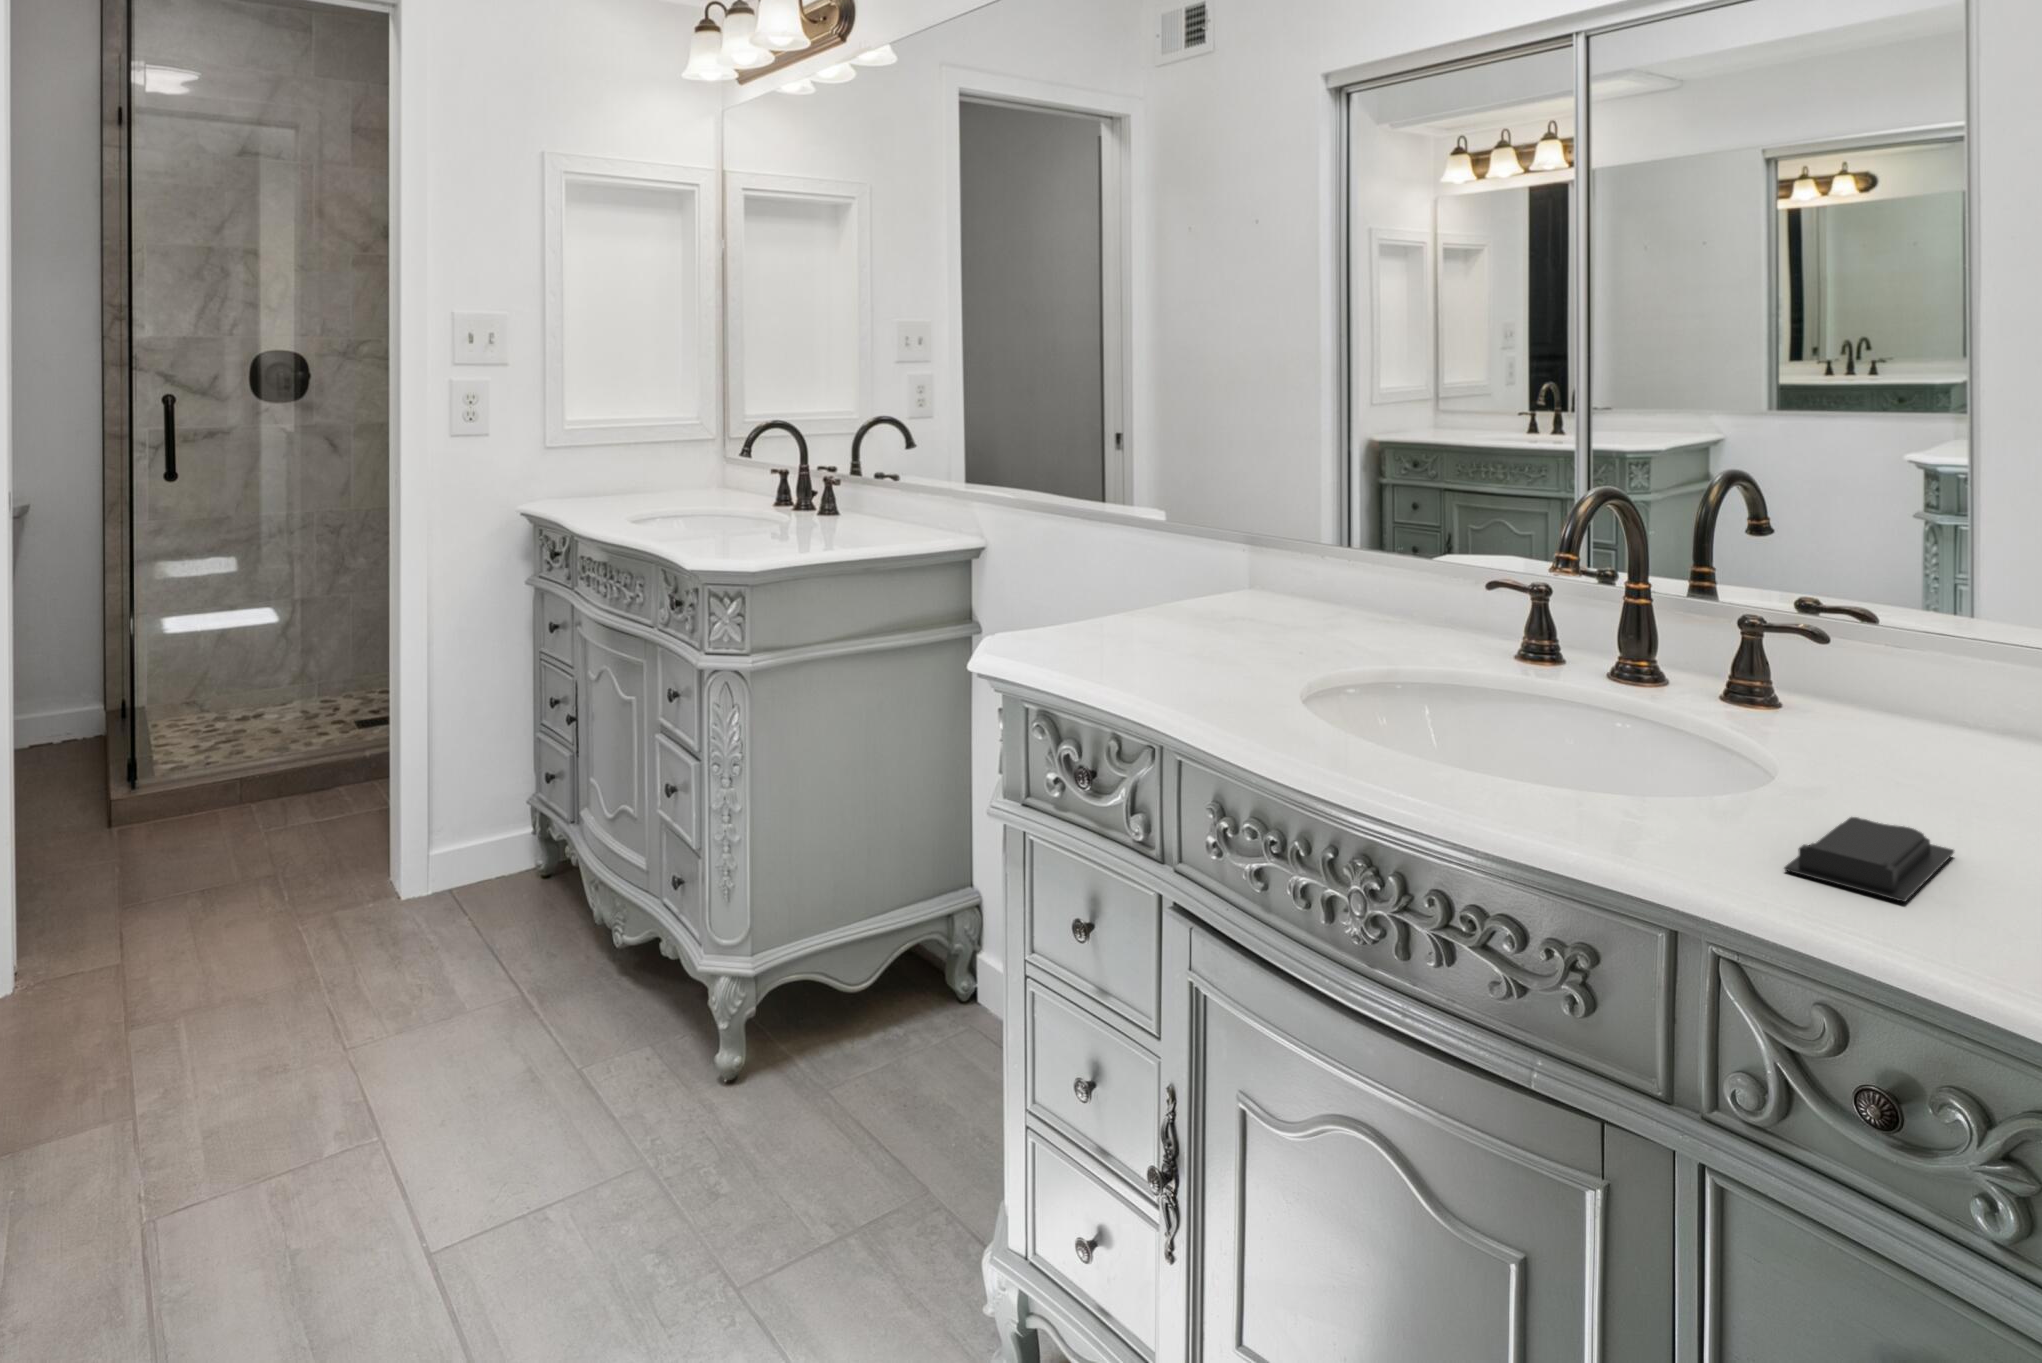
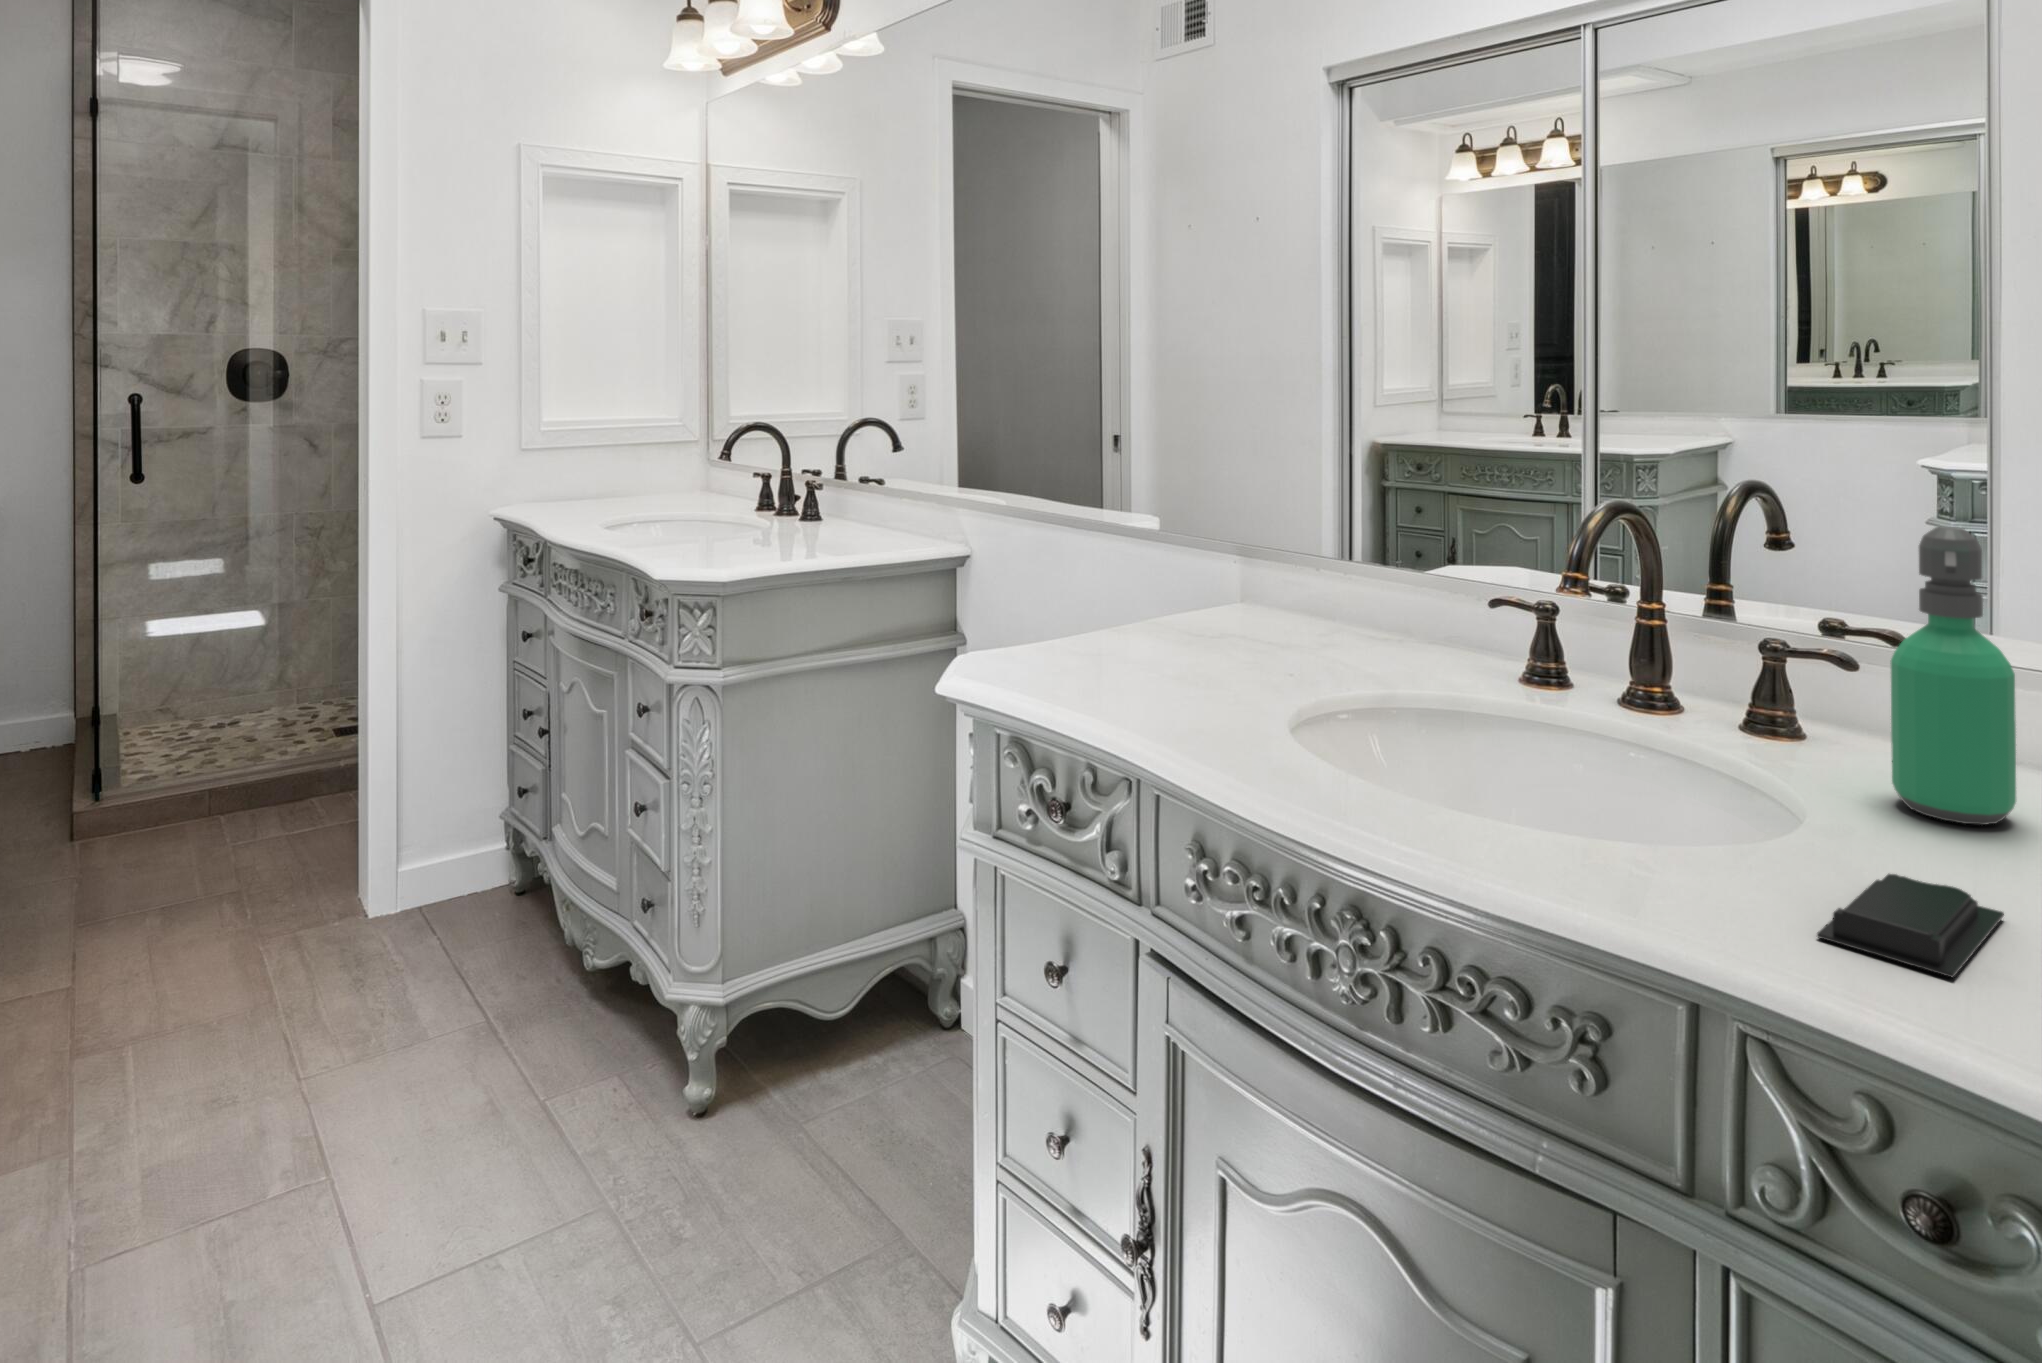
soap dispenser: none [1857,507,1972,779] -> present [1891,527,2016,825]

